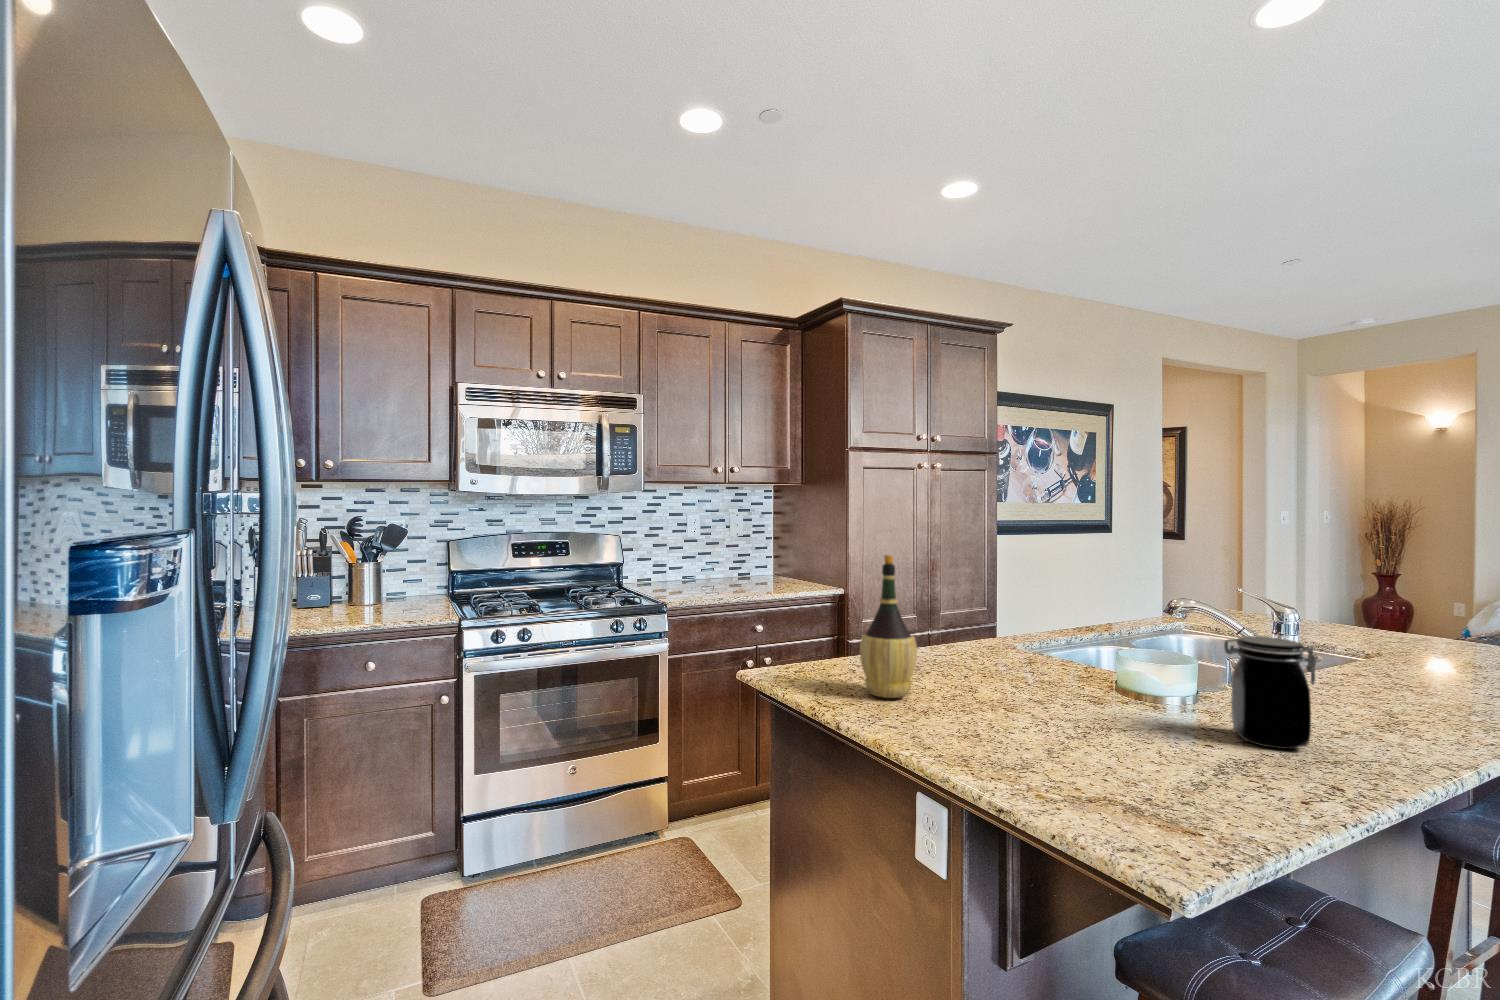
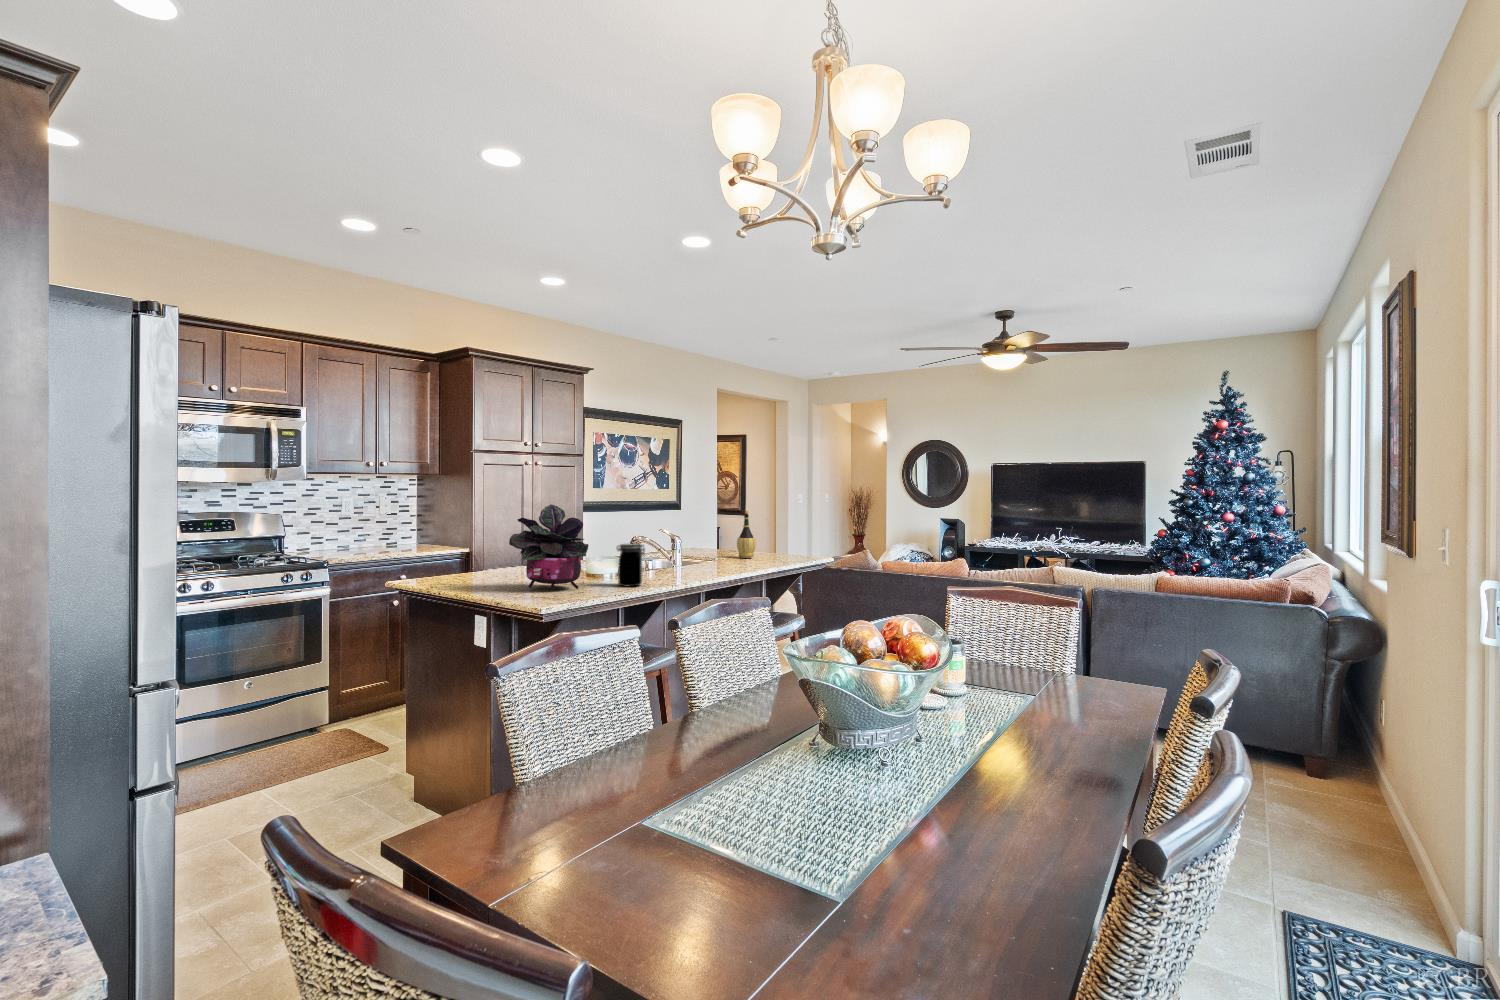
potted plant: none [989,541,1193,750] -> present [509,504,589,589]
wine bottle: present [860,555,917,698] -> present [737,511,756,558]

